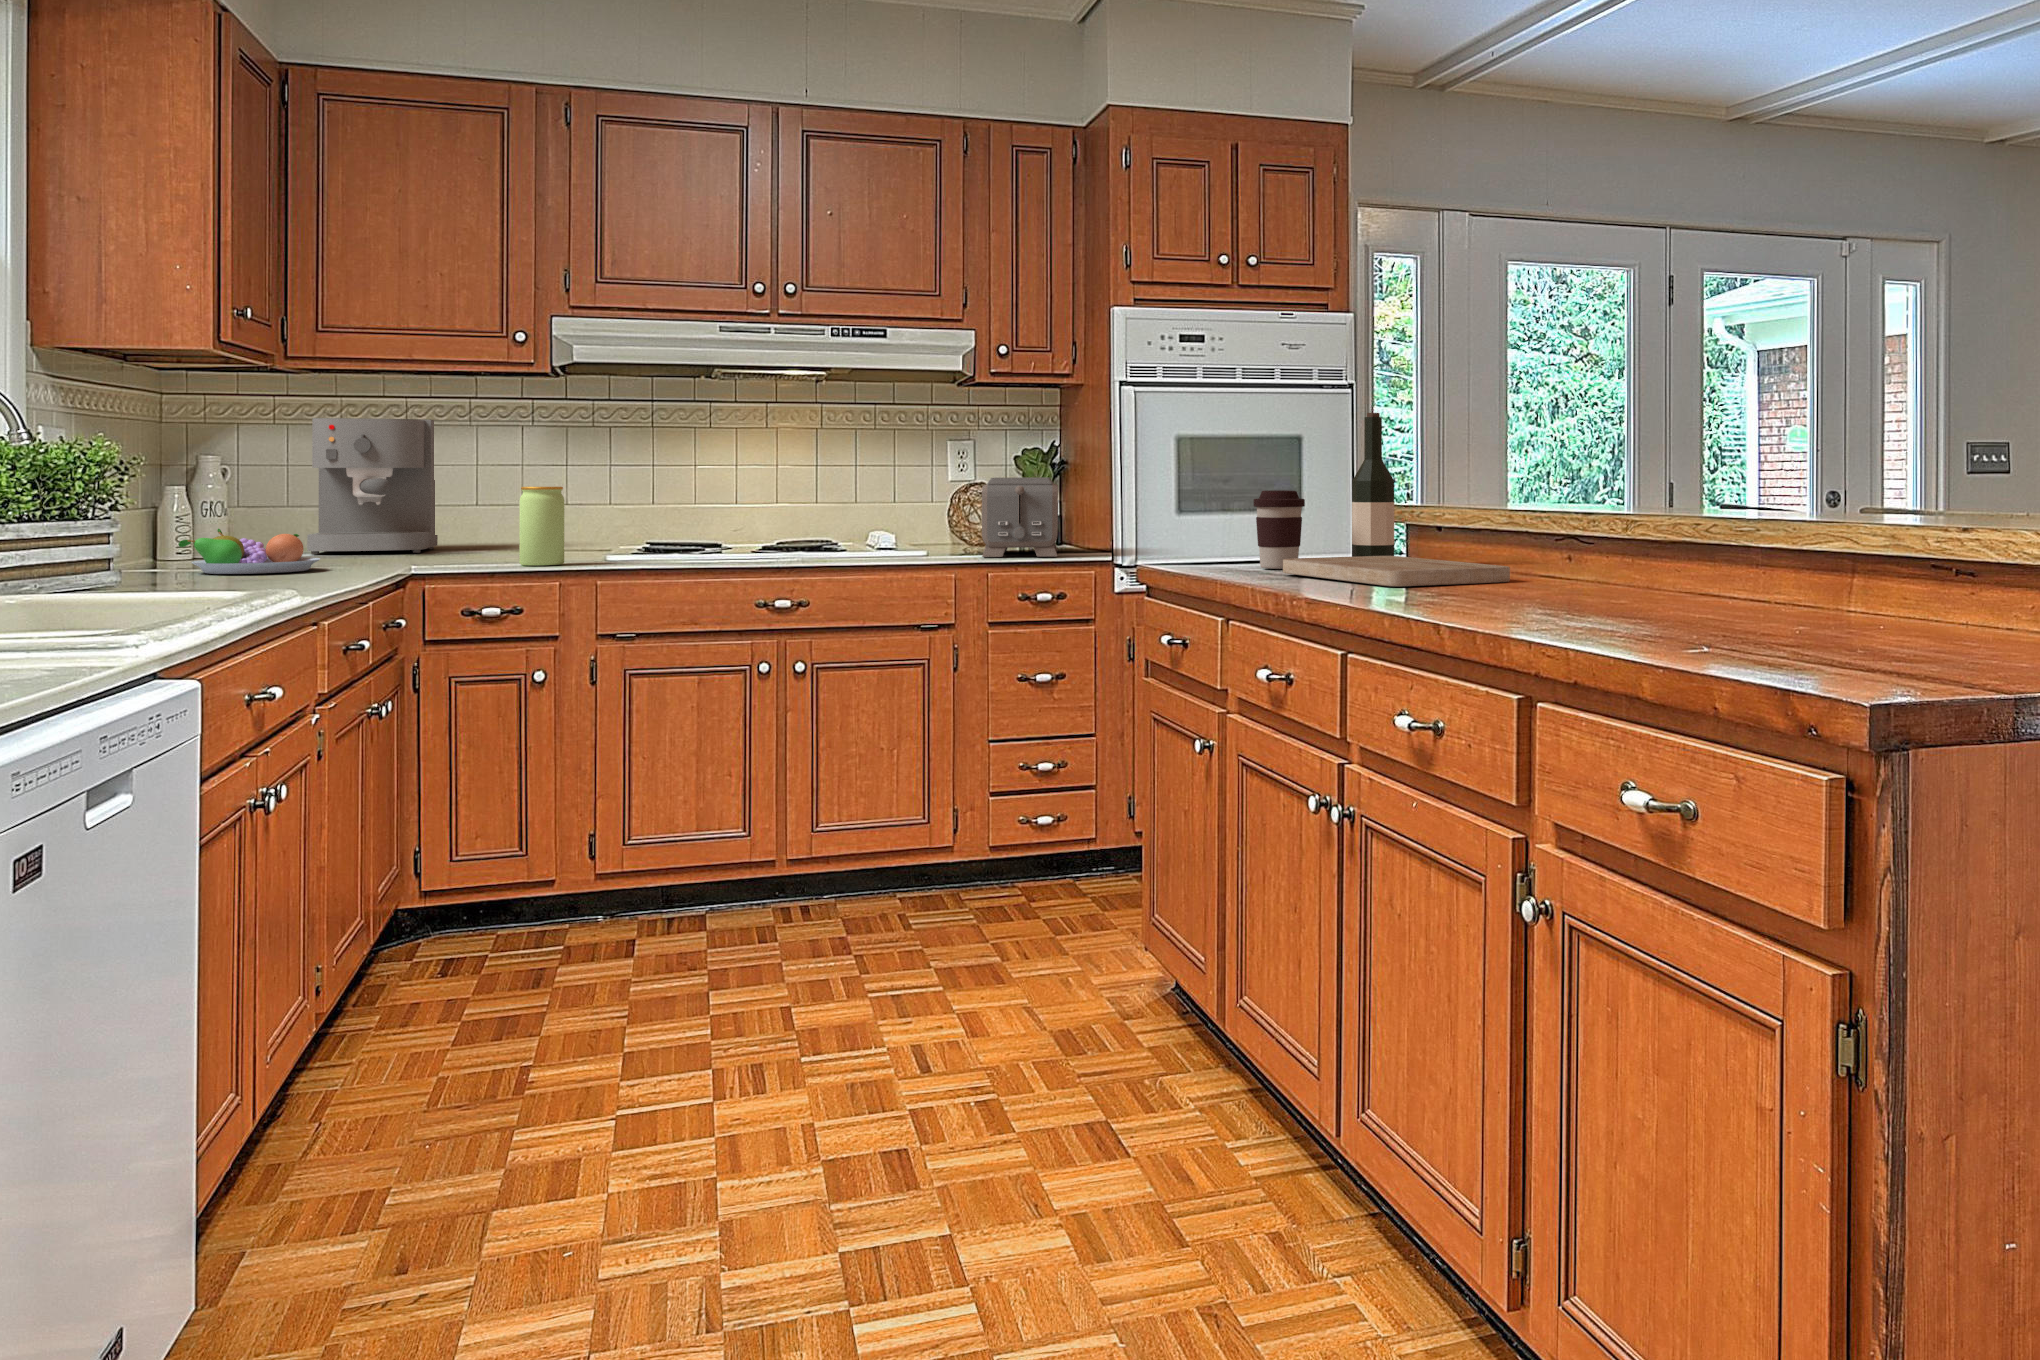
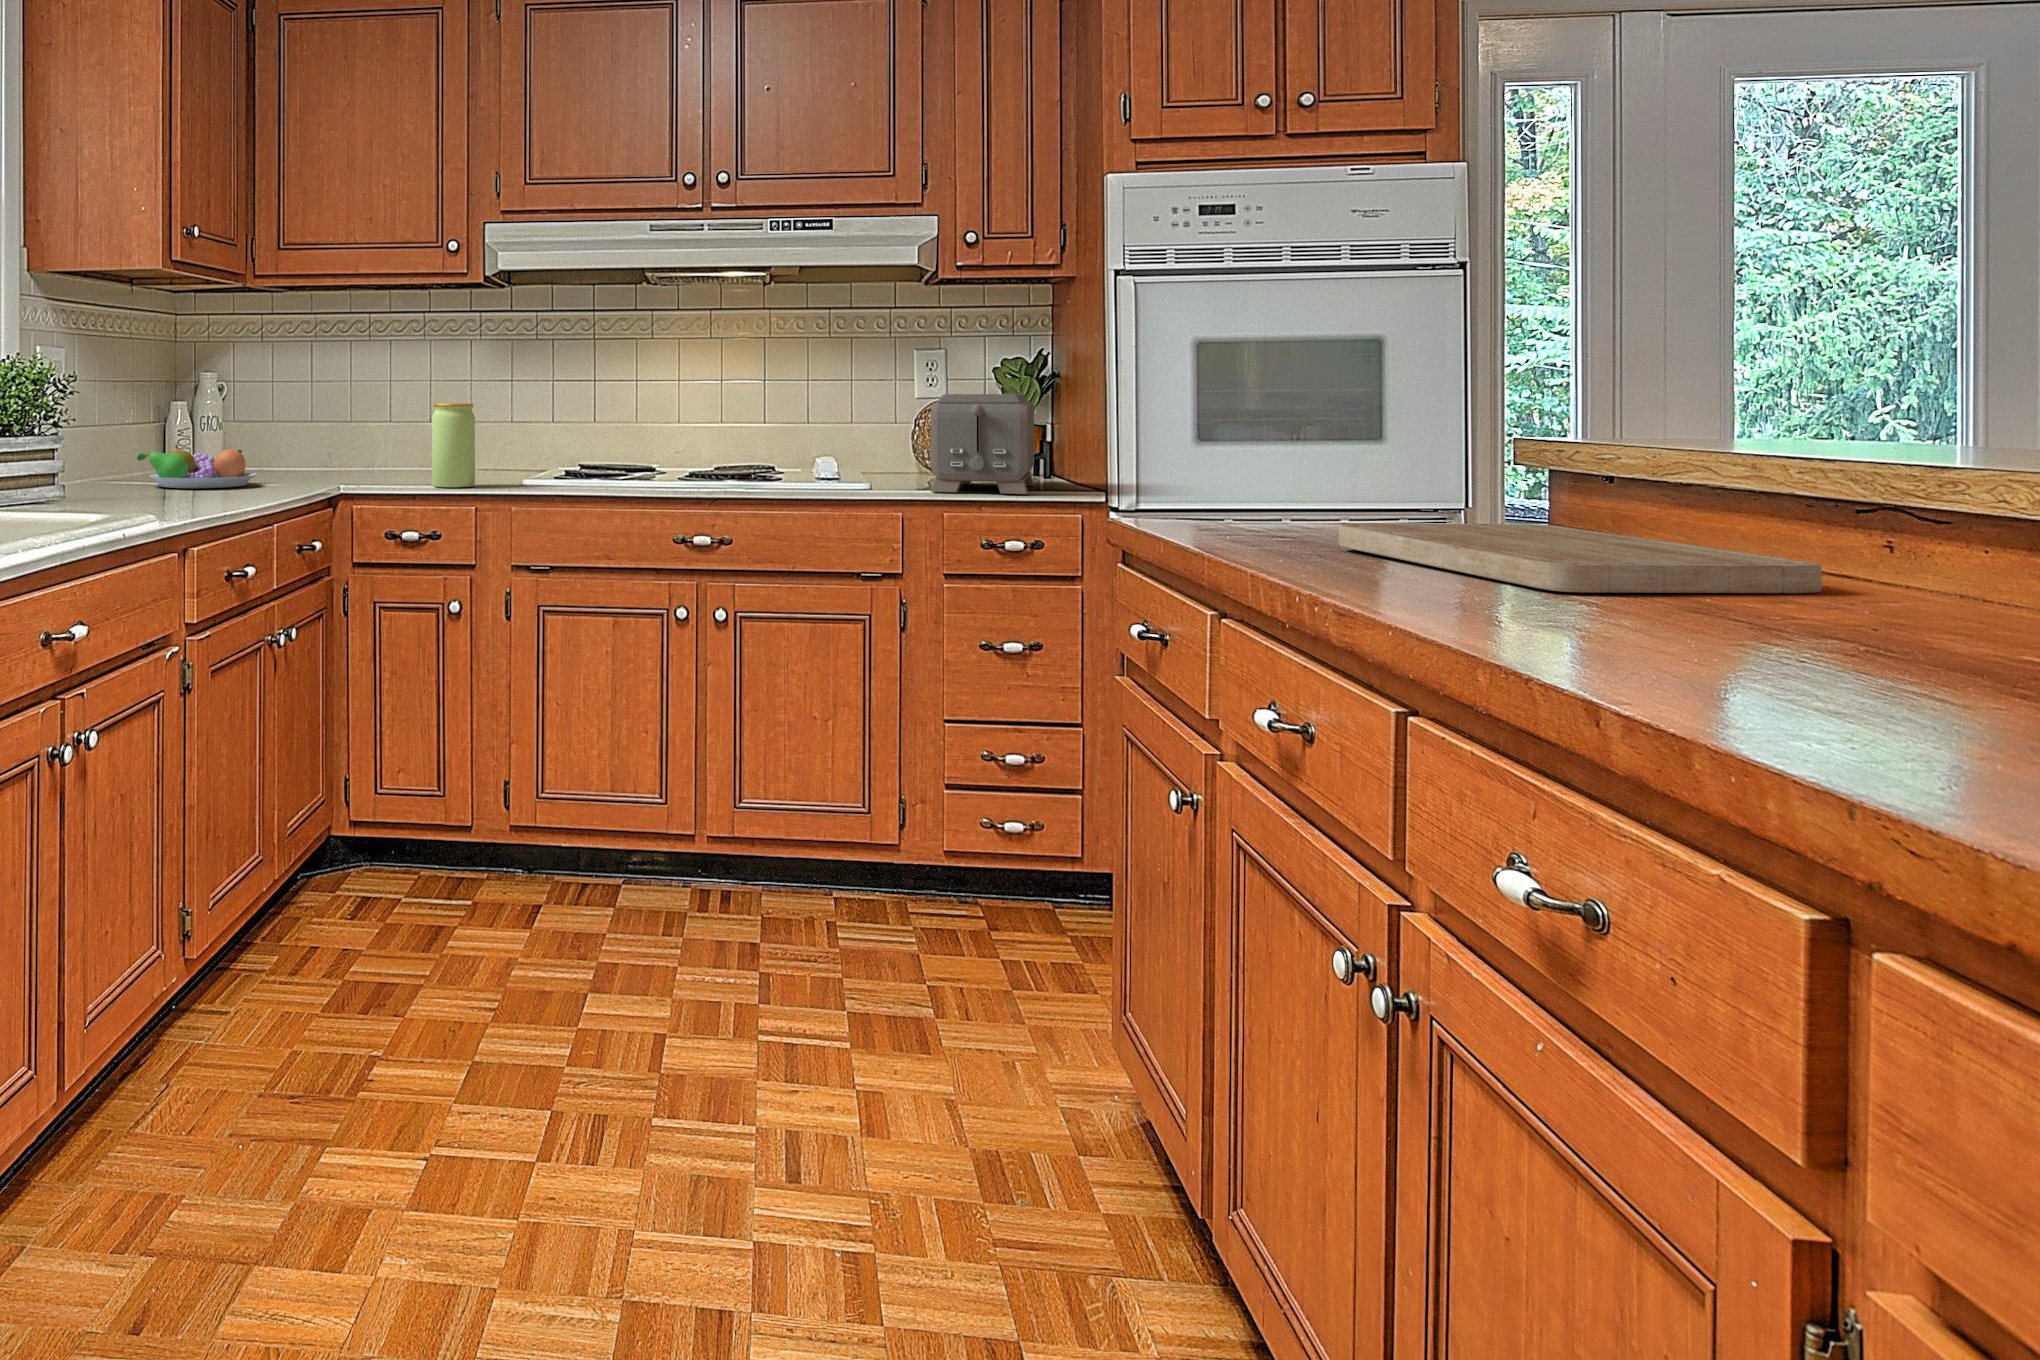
wine bottle: present [1352,413,1394,557] -> none [1468,290,1550,540]
coffee maker: present [307,418,438,554] -> none [280,336,397,469]
coffee cup: present [1254,490,1305,569] -> none [1291,415,1380,536]

